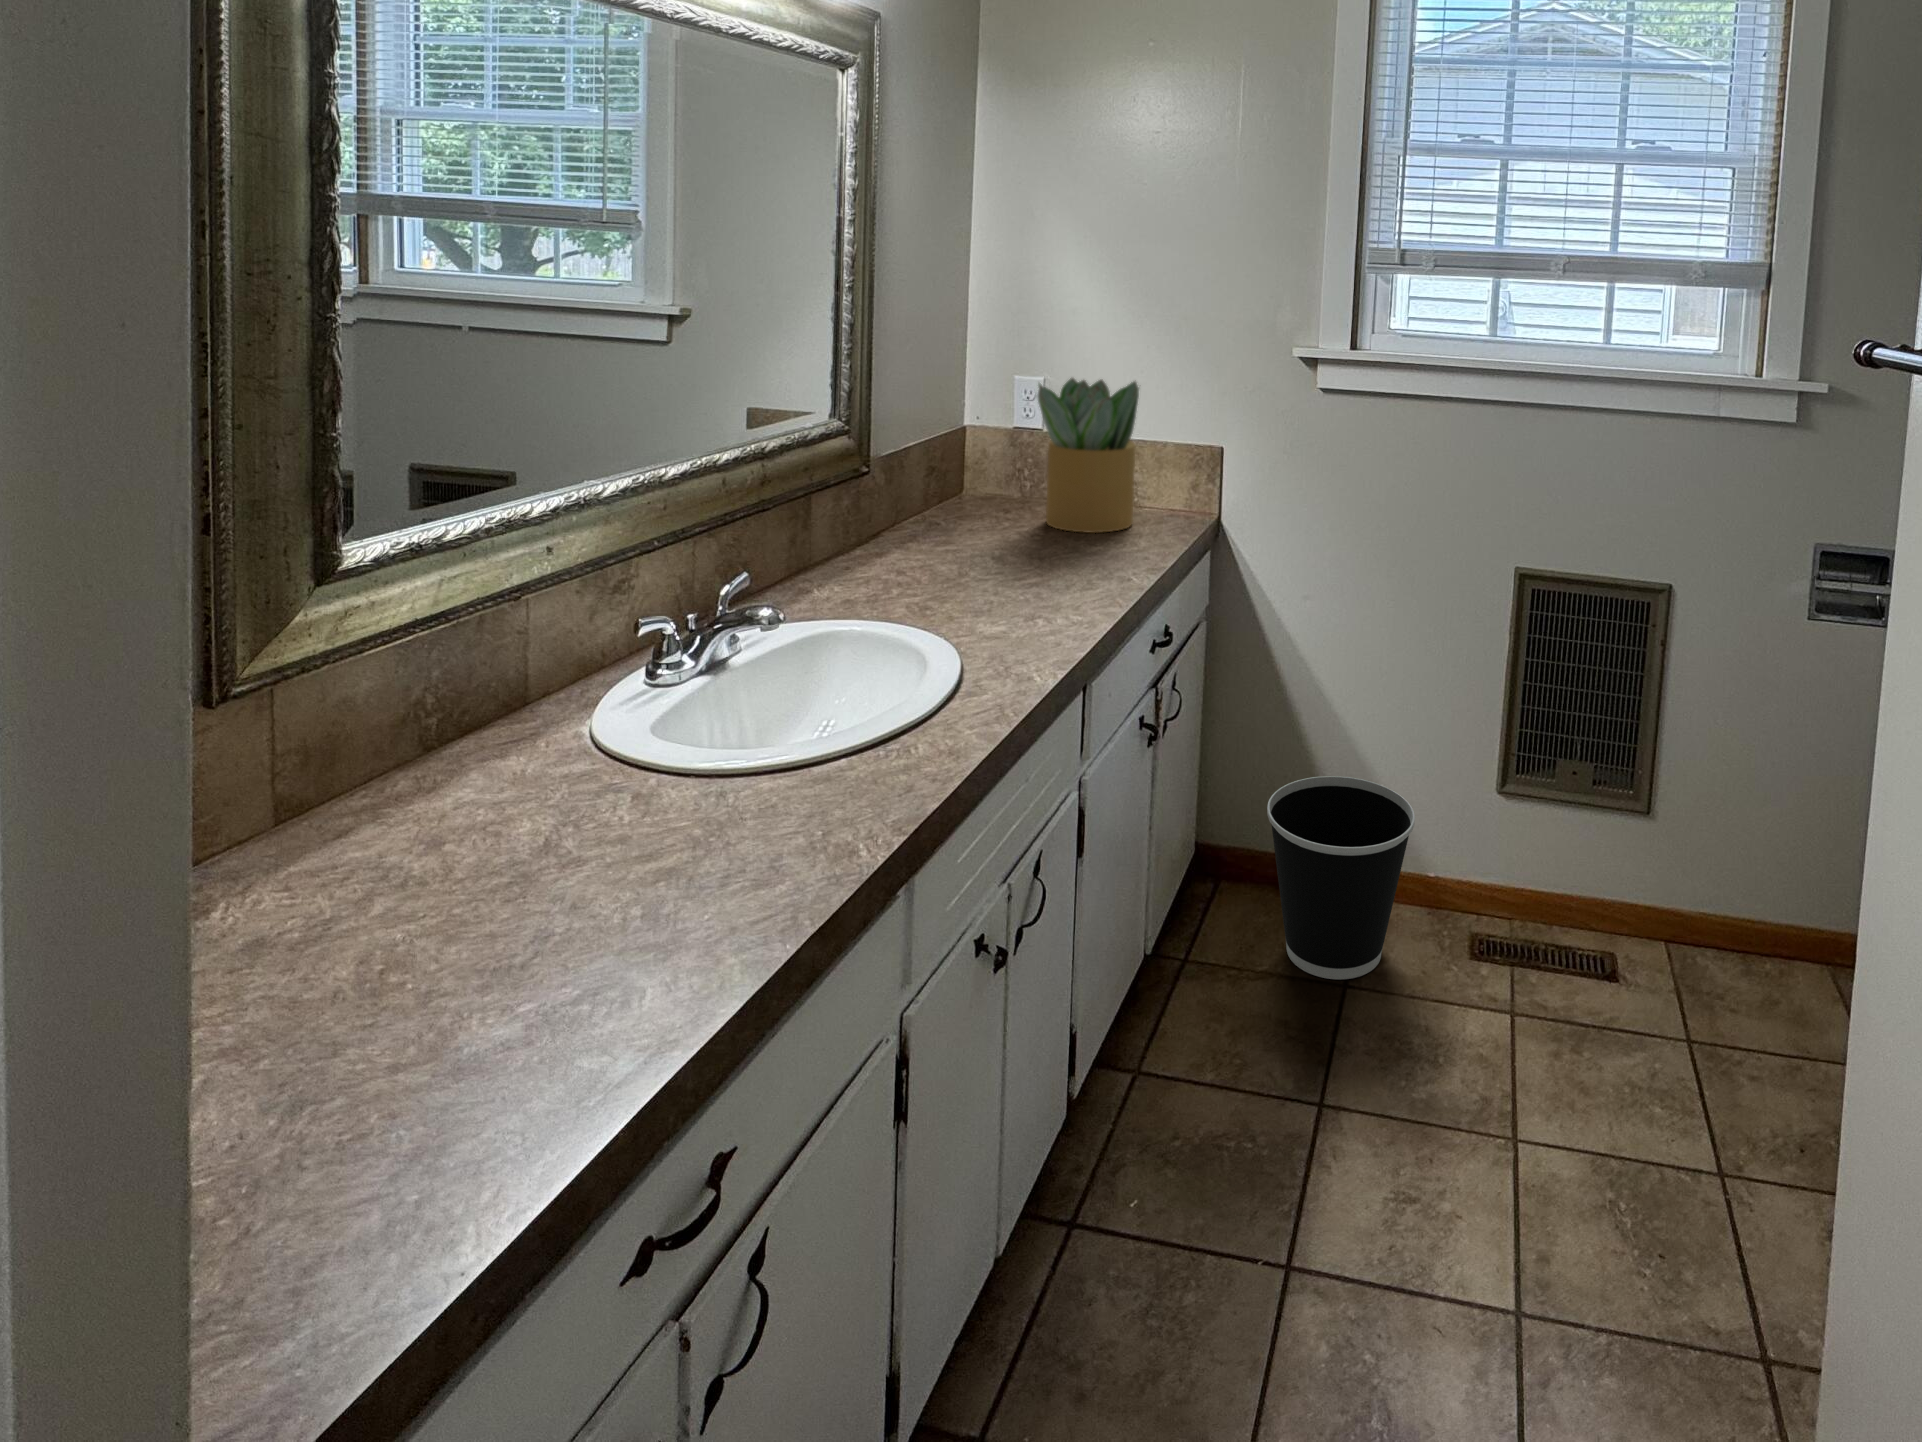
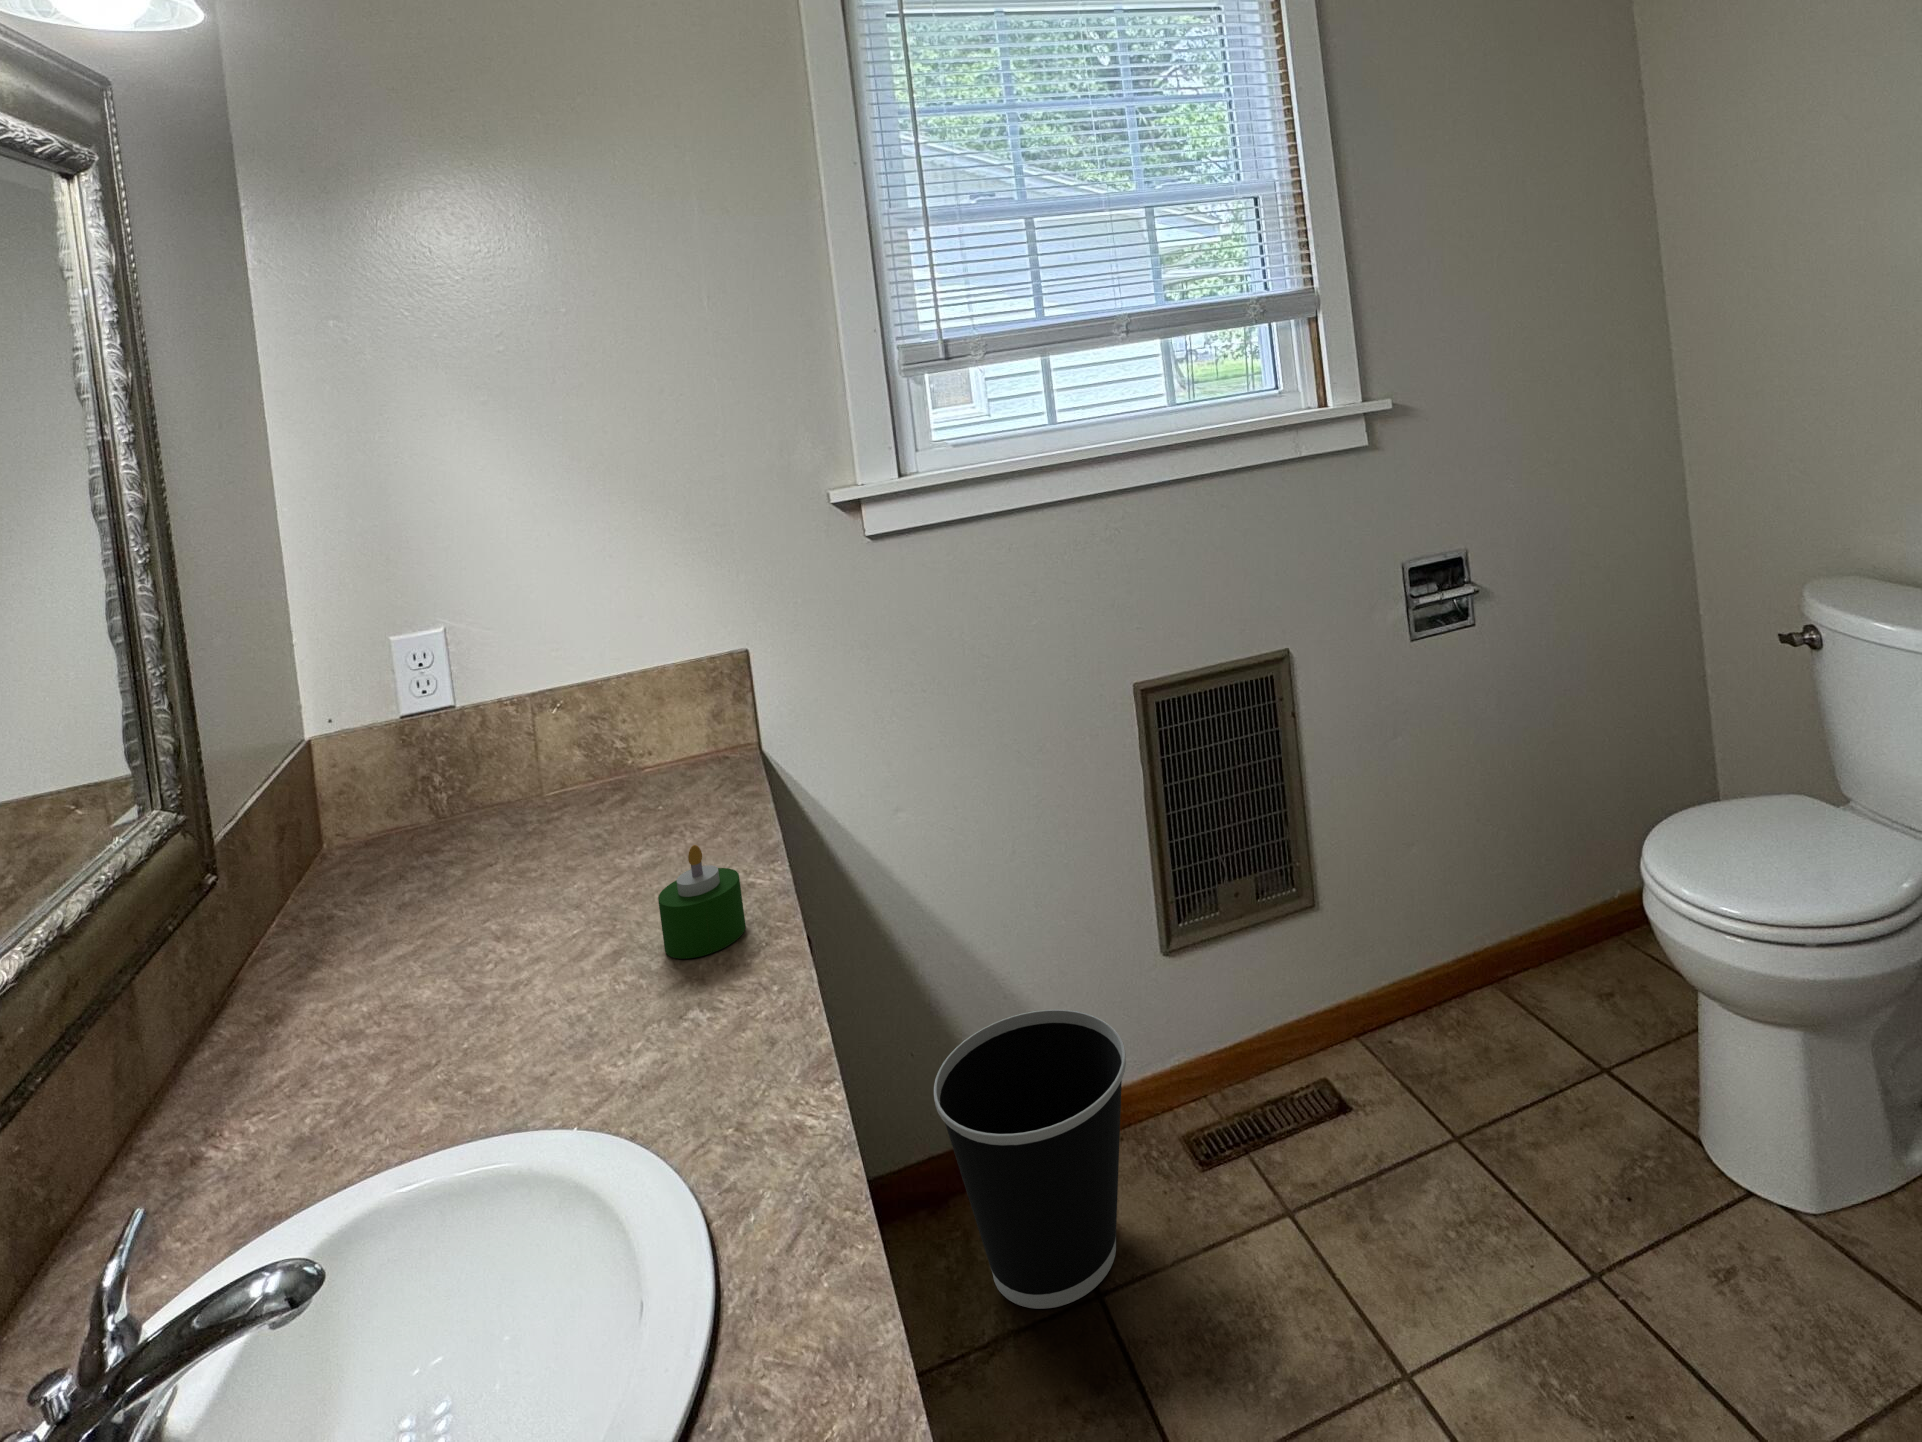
potted plant: present [1037,378,1139,533] -> none [471,592,668,850]
candle: none [1050,534,1100,599] -> present [658,845,746,959]

